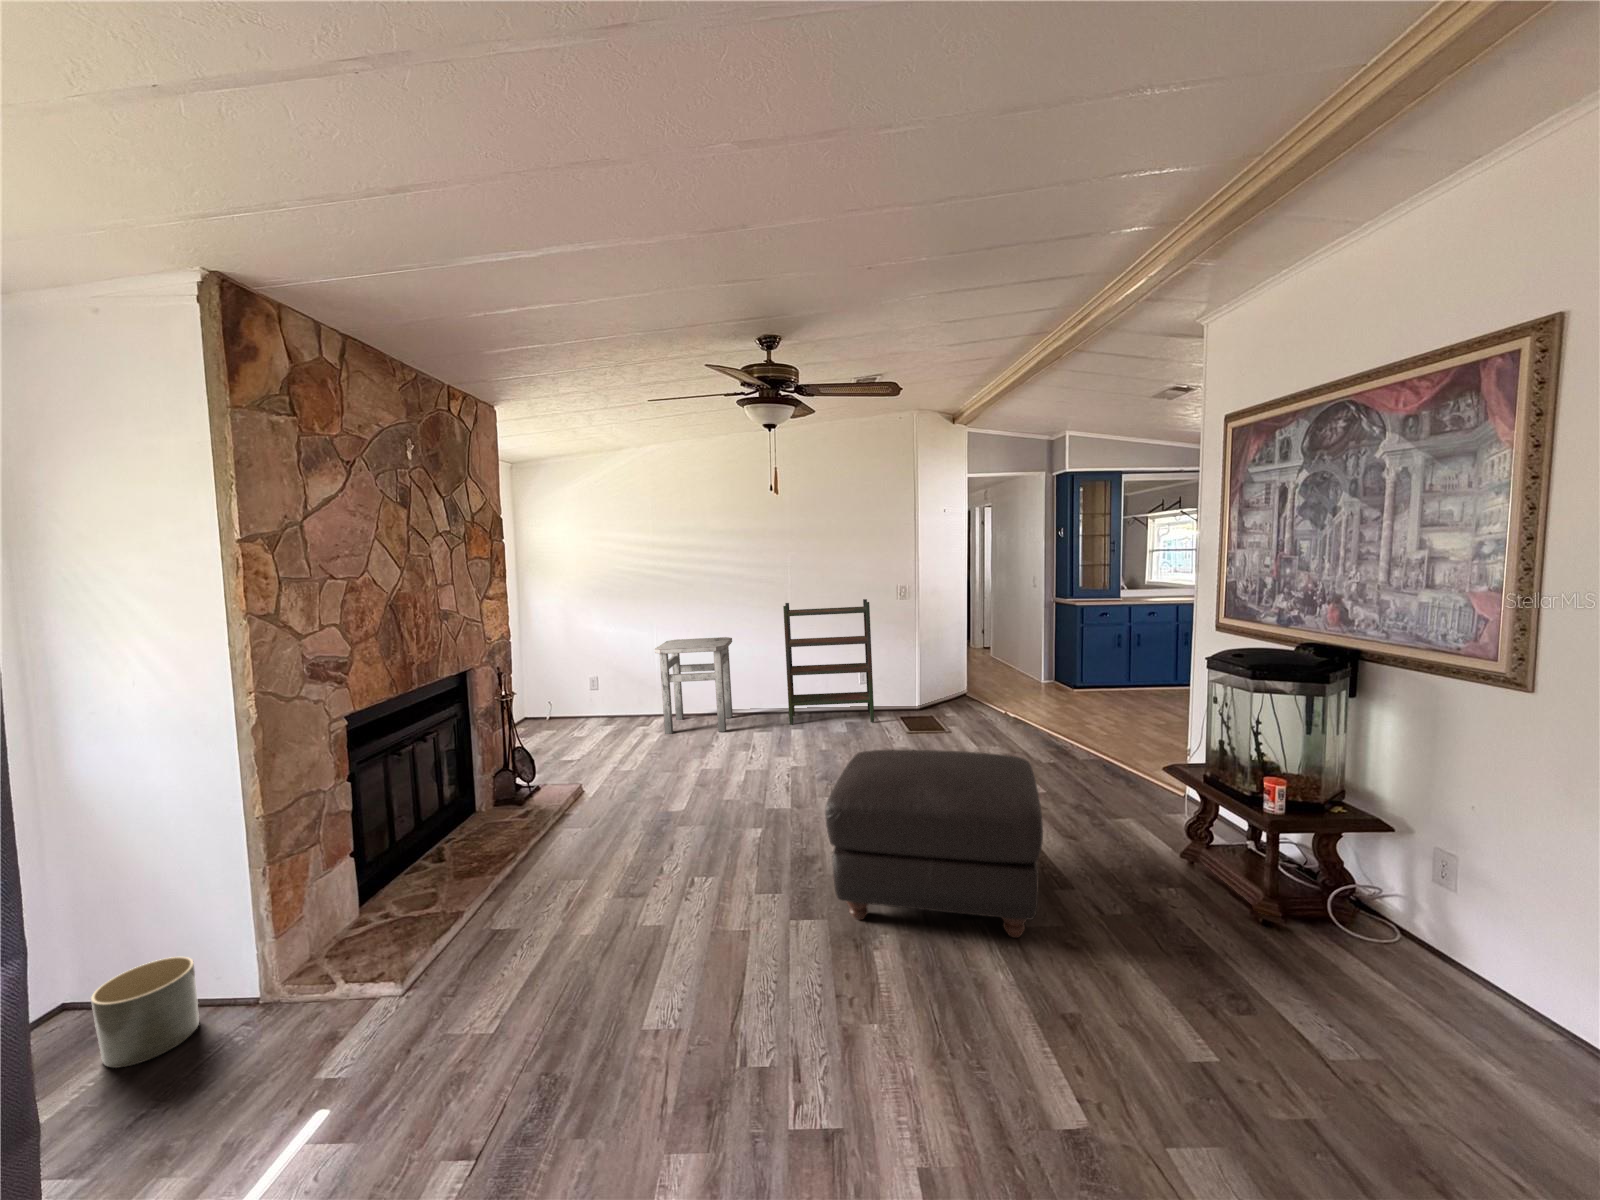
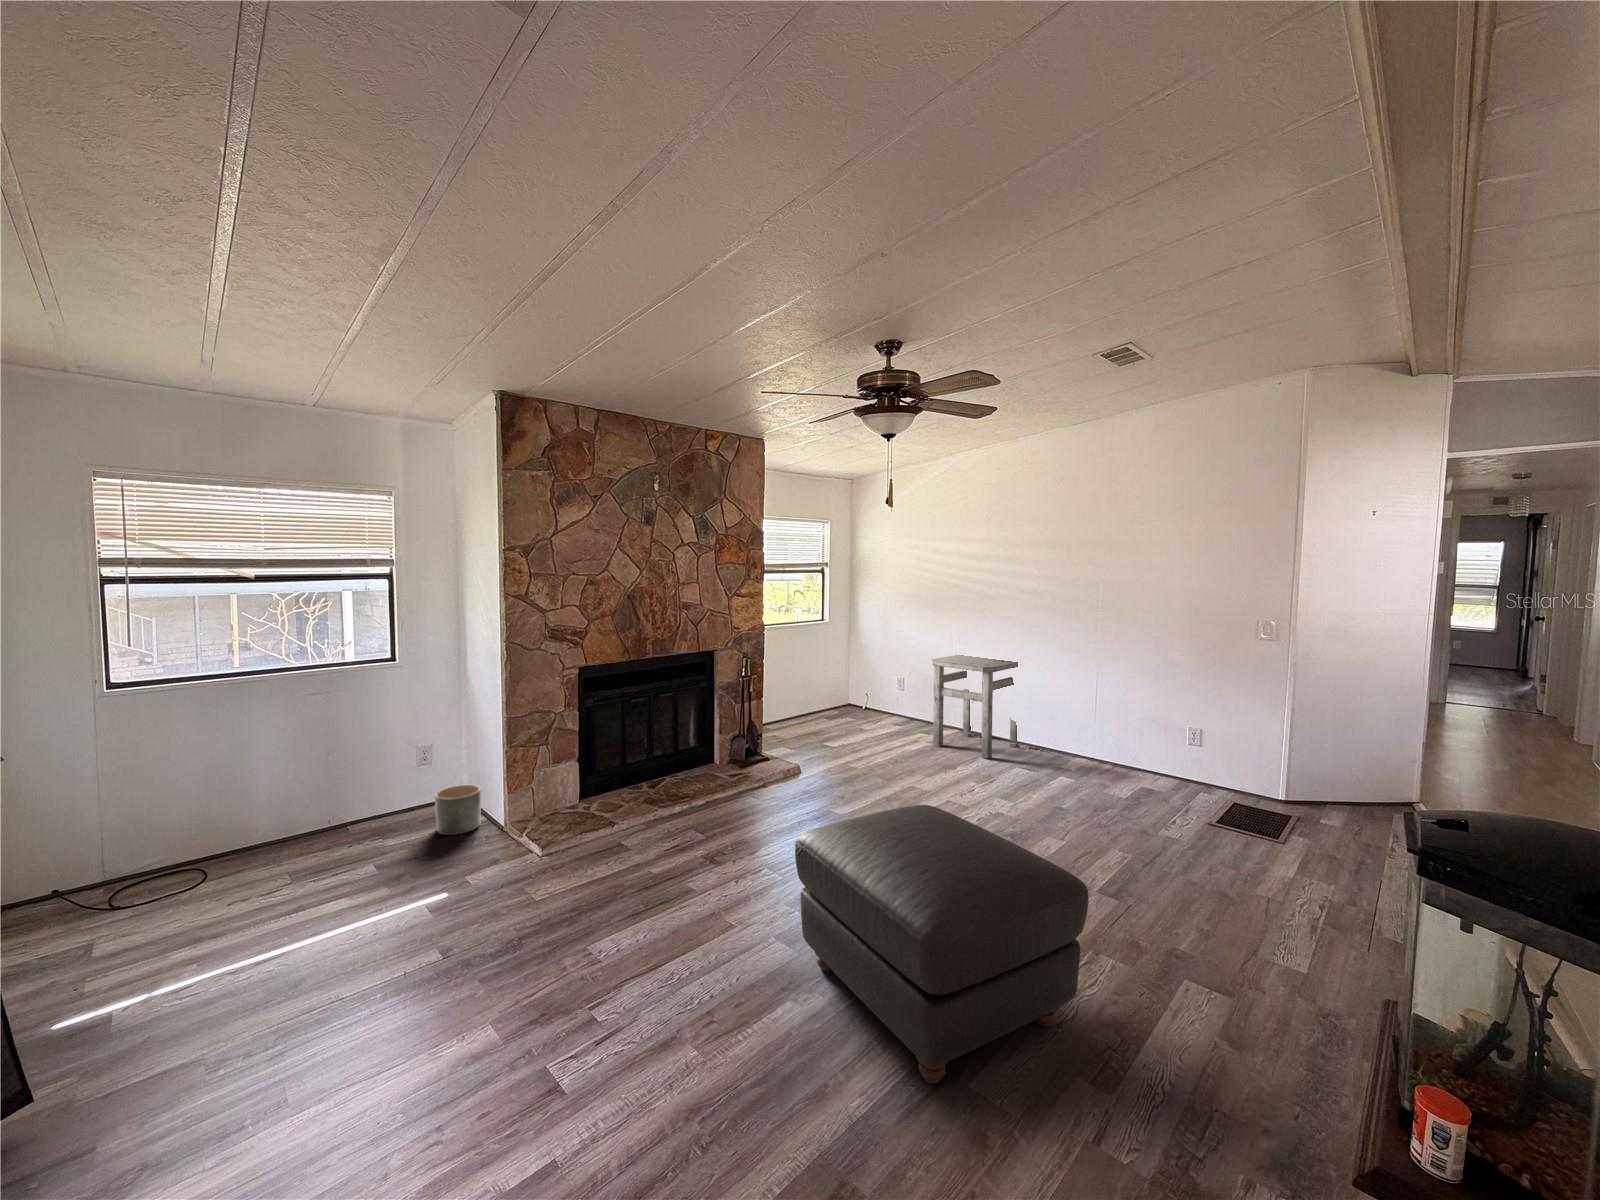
bookshelf: present [783,599,874,725] -> none [1066,630,1195,798]

